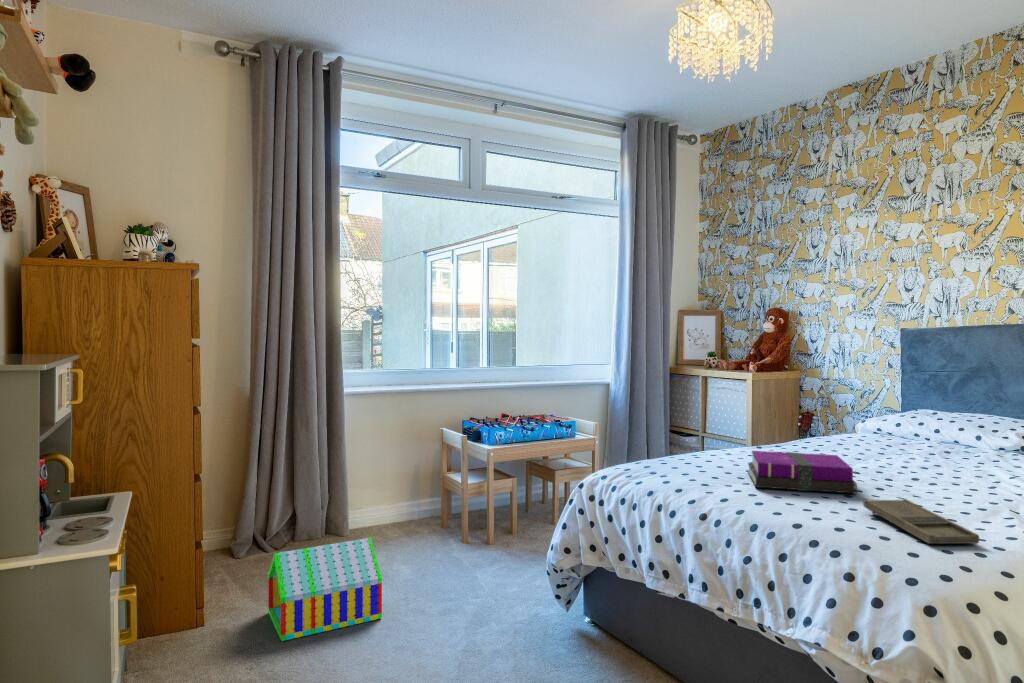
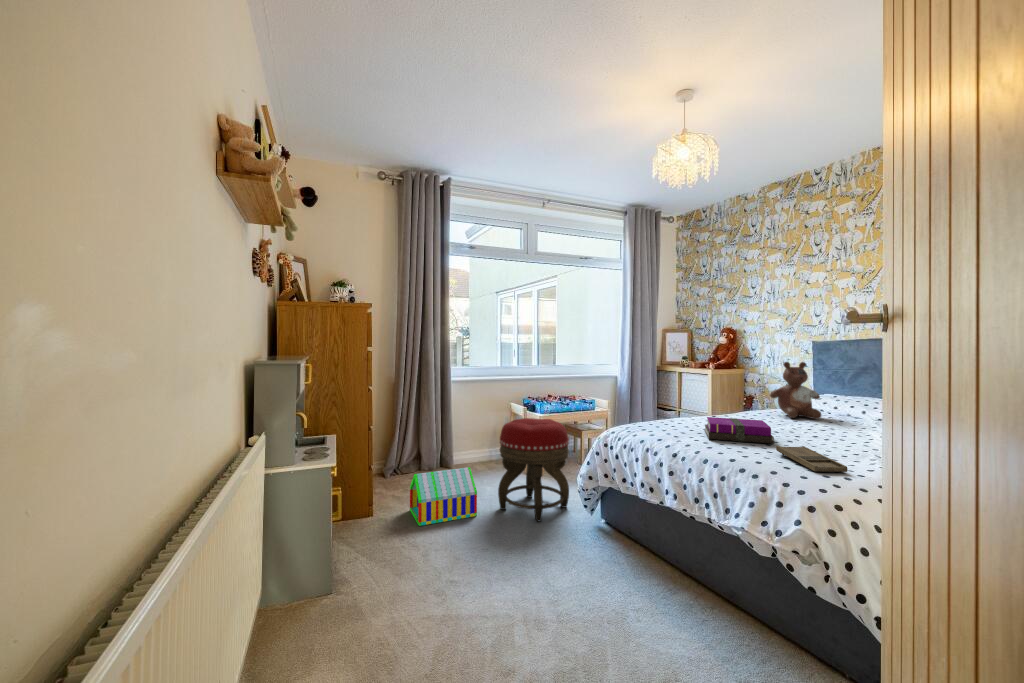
stuffed bear: none [842,361,919,449] -> present [770,362,821,419]
footstool: none [418,455,534,624] -> present [498,418,569,521]

